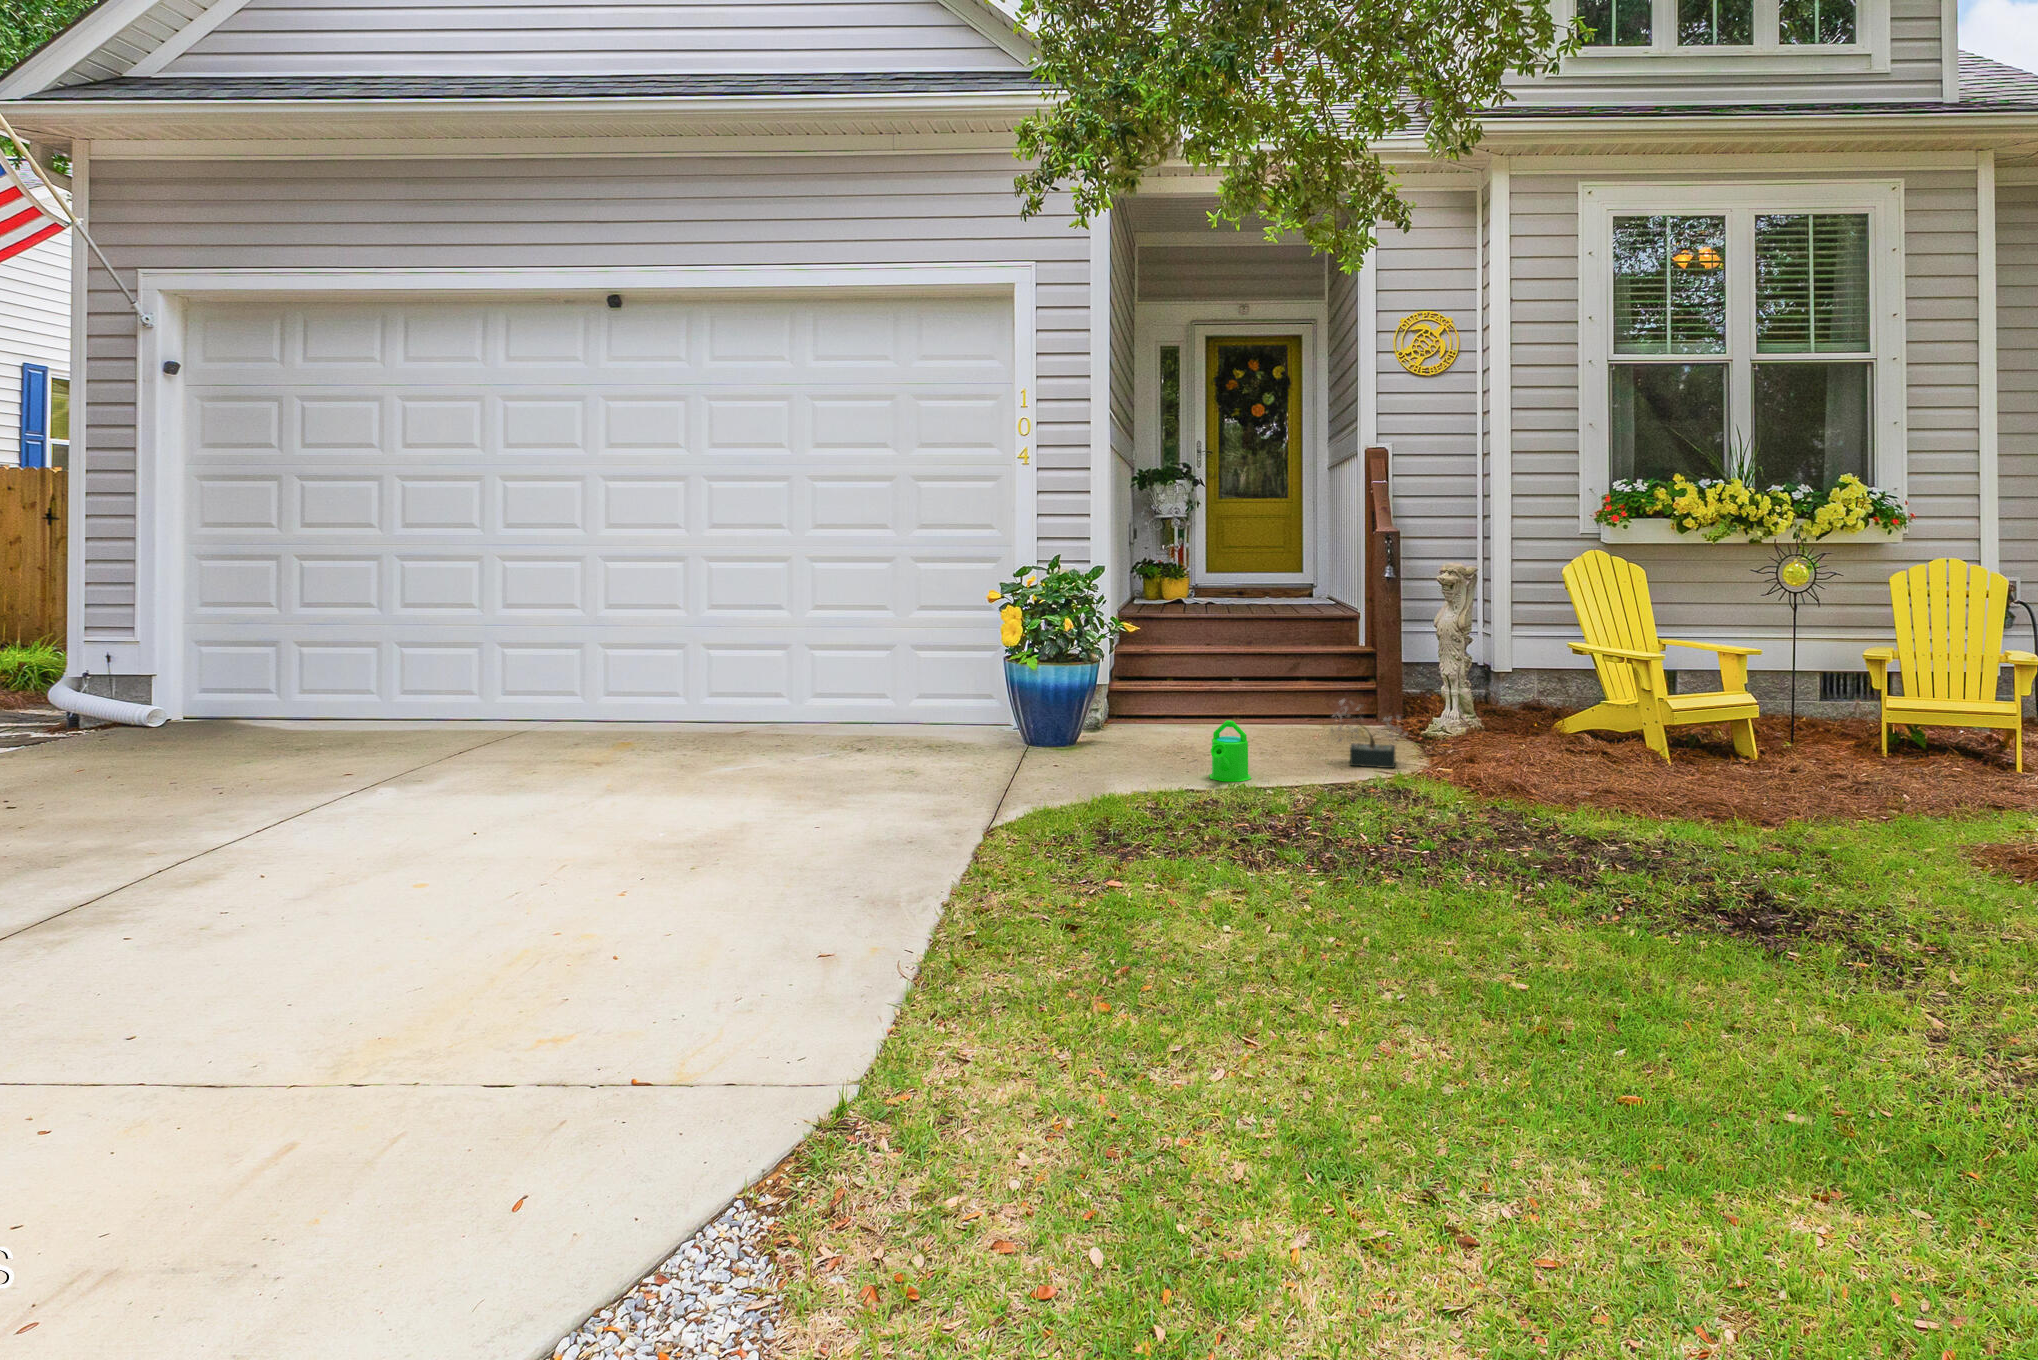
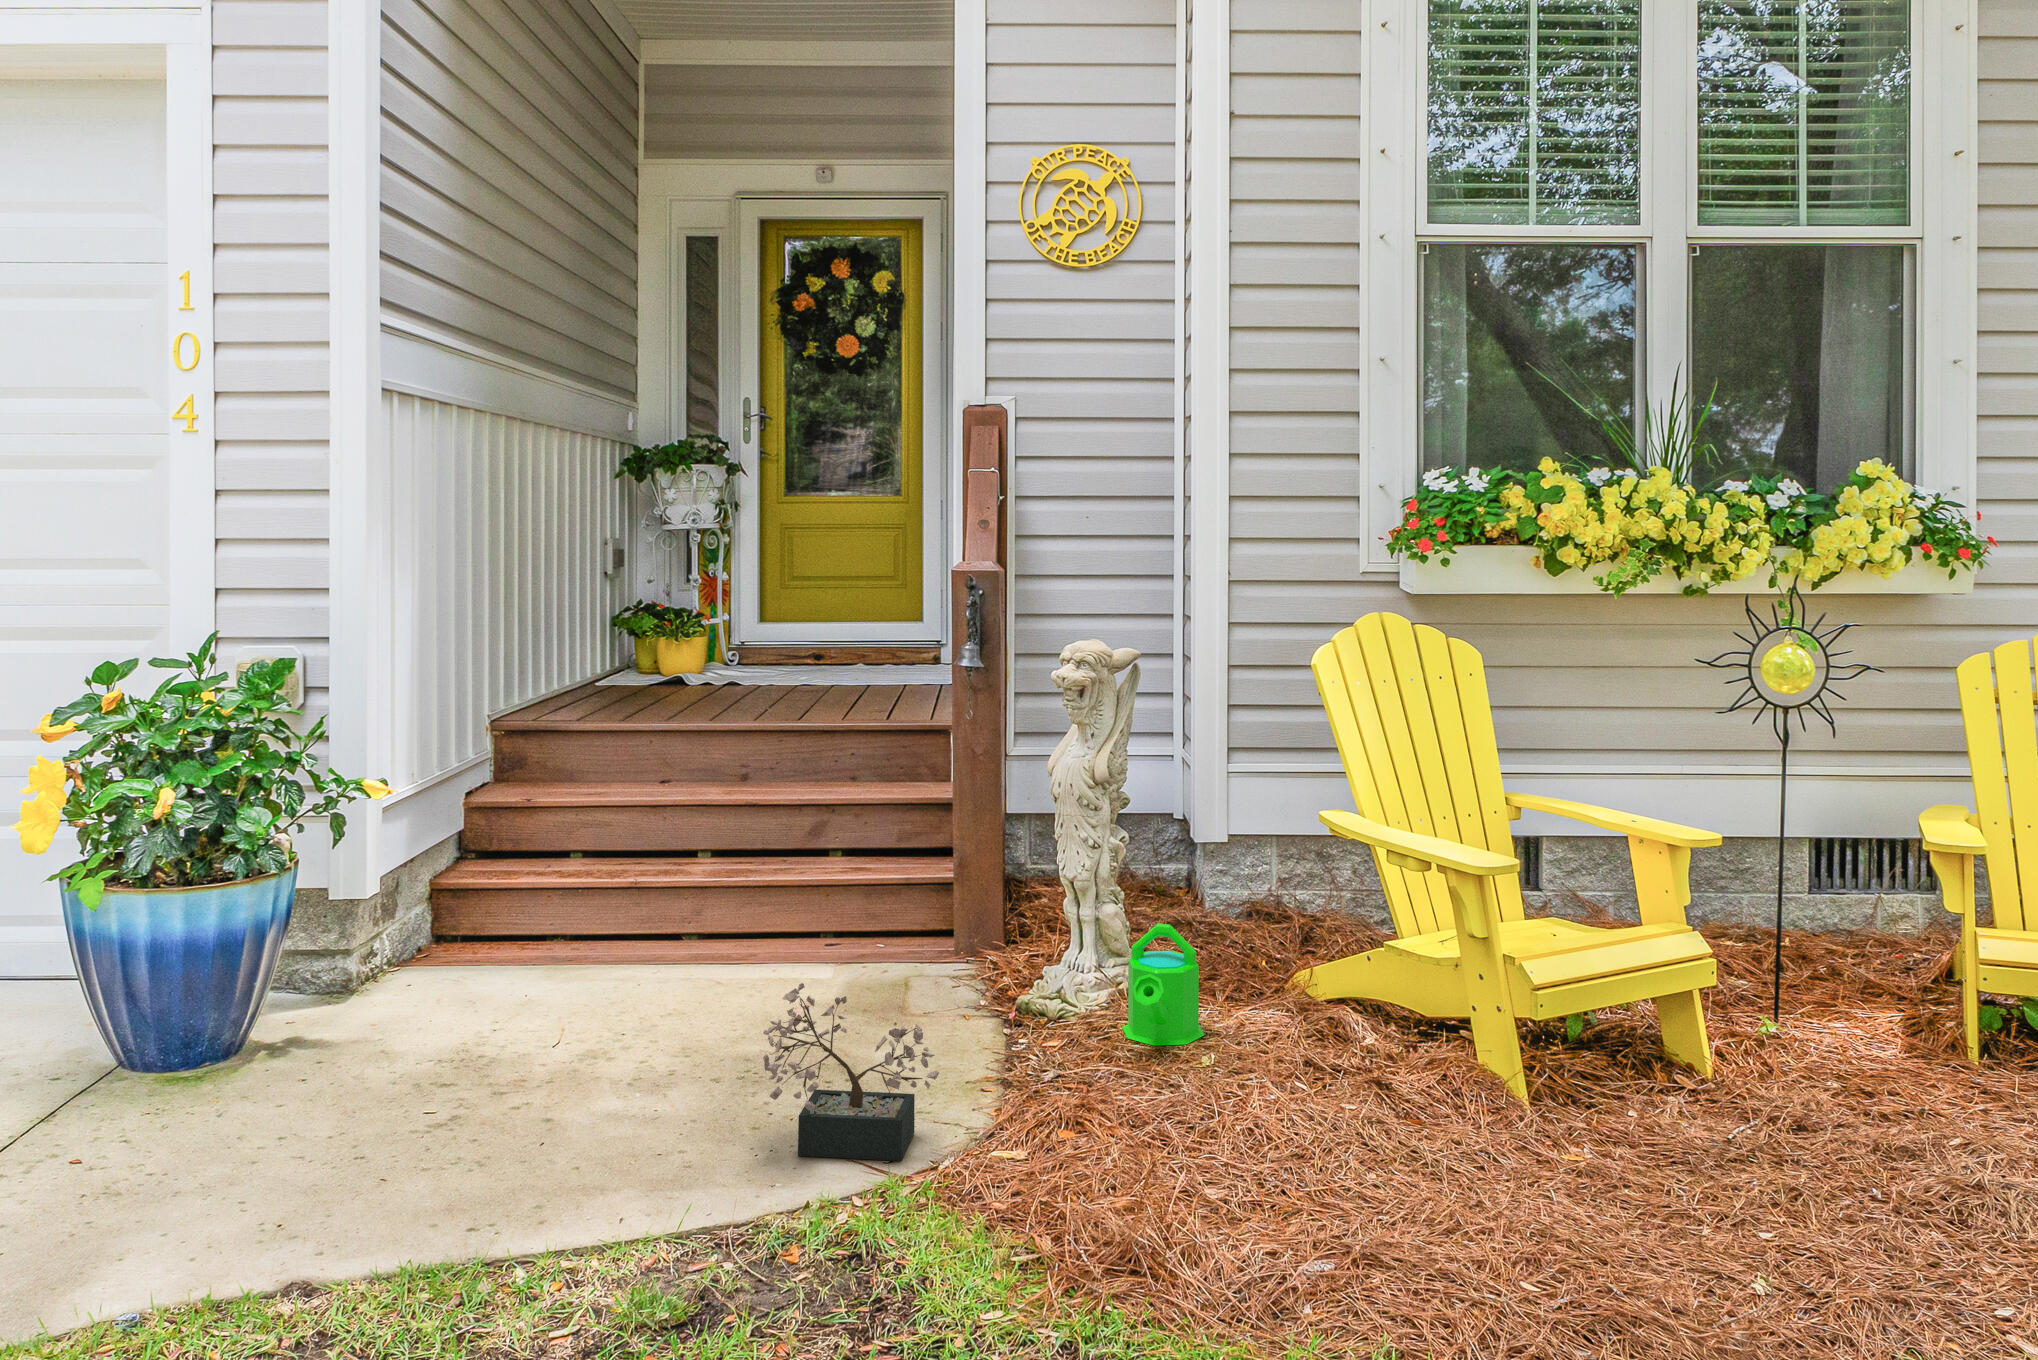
watering can: present [1209,720,1251,782] -> present [1122,924,1205,1046]

